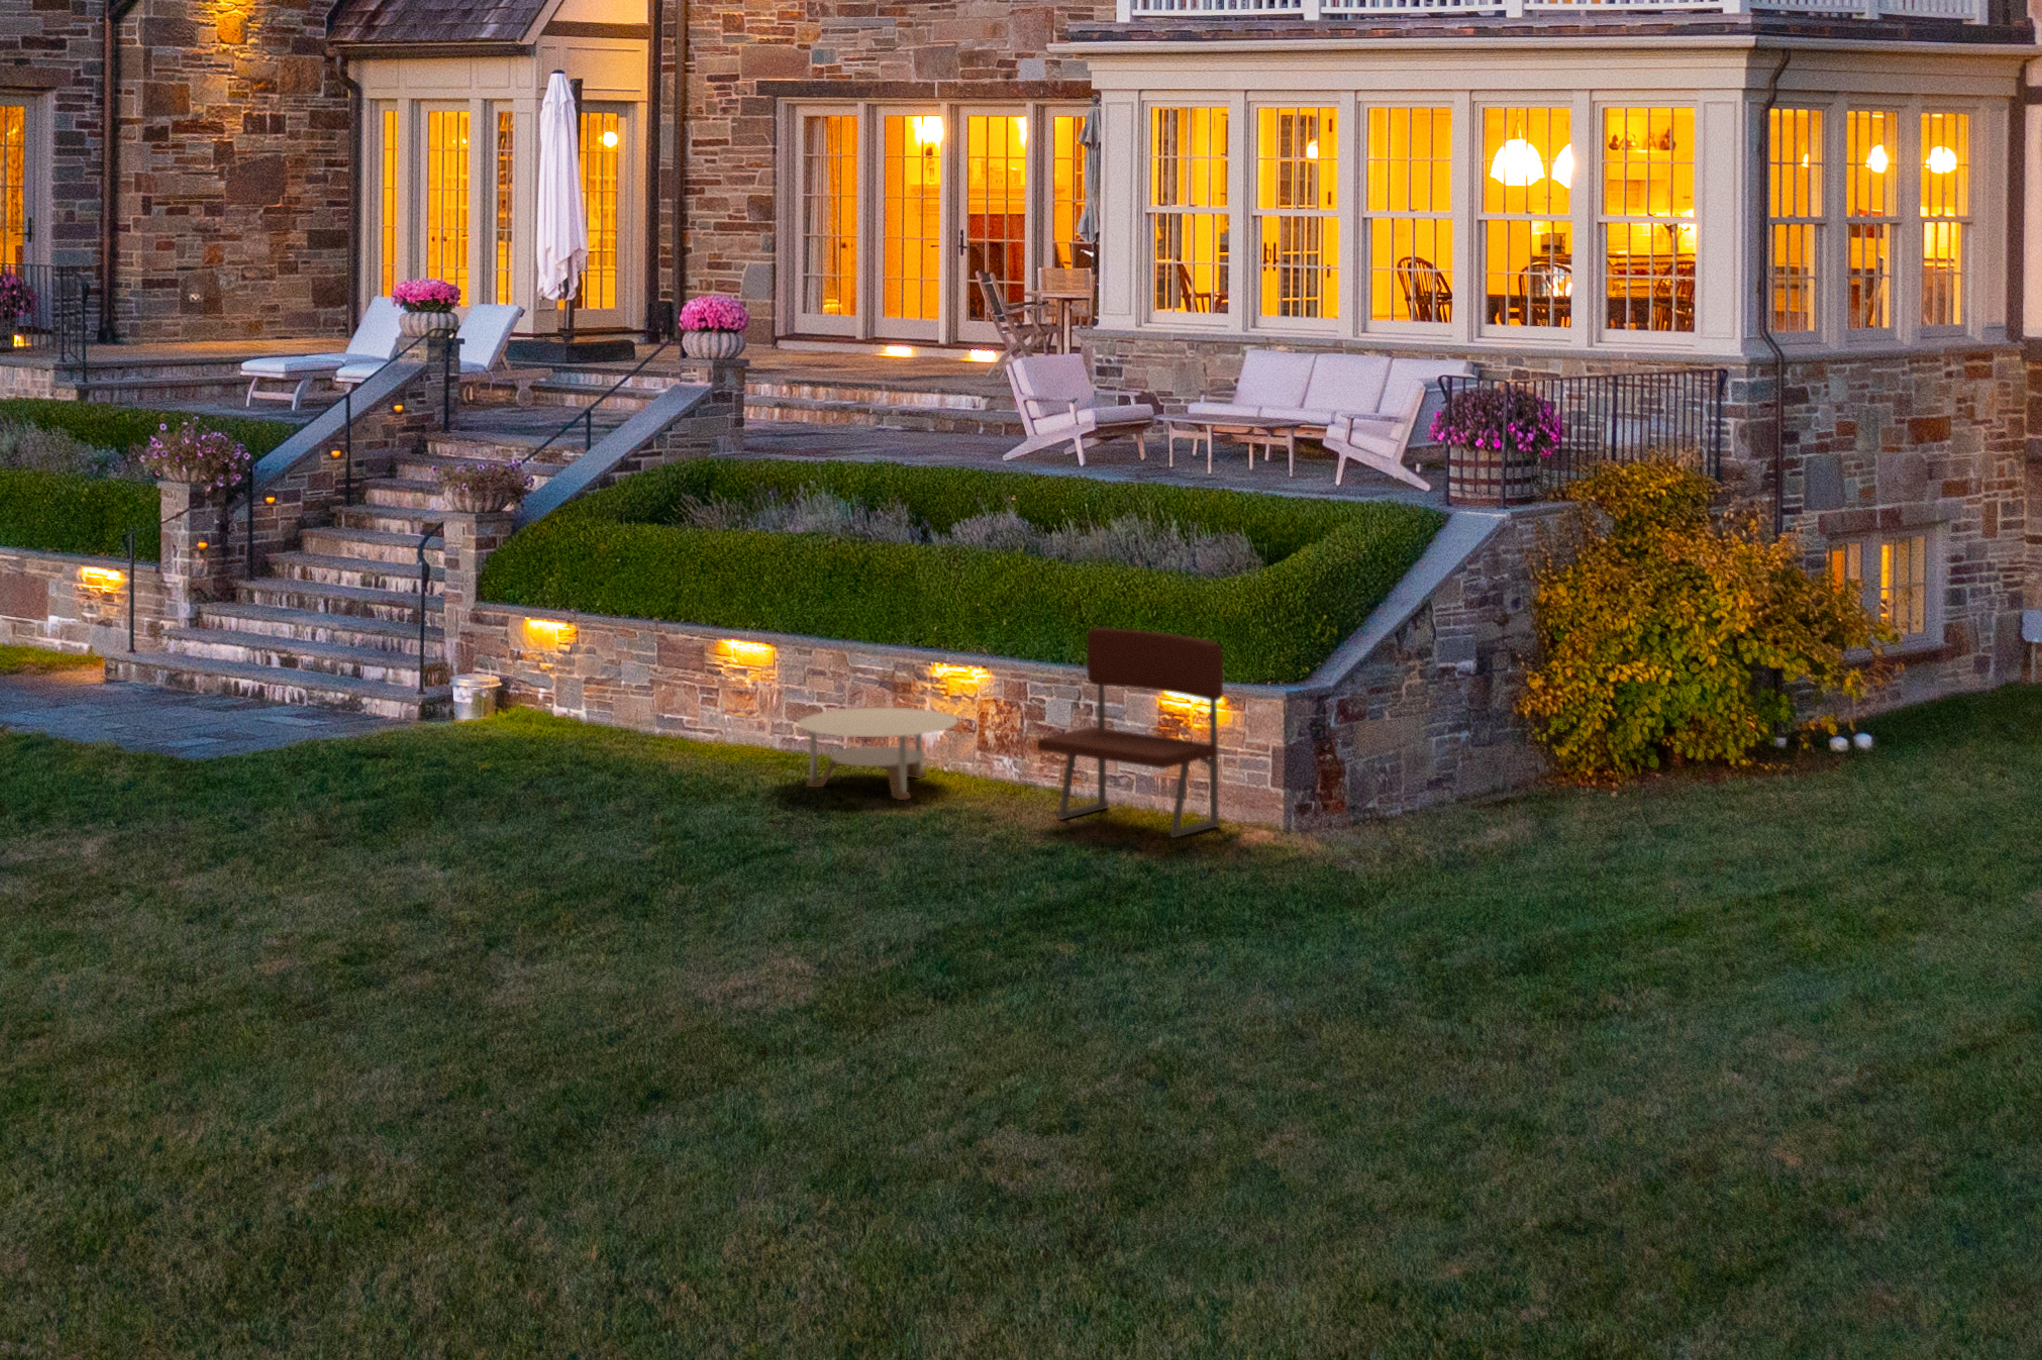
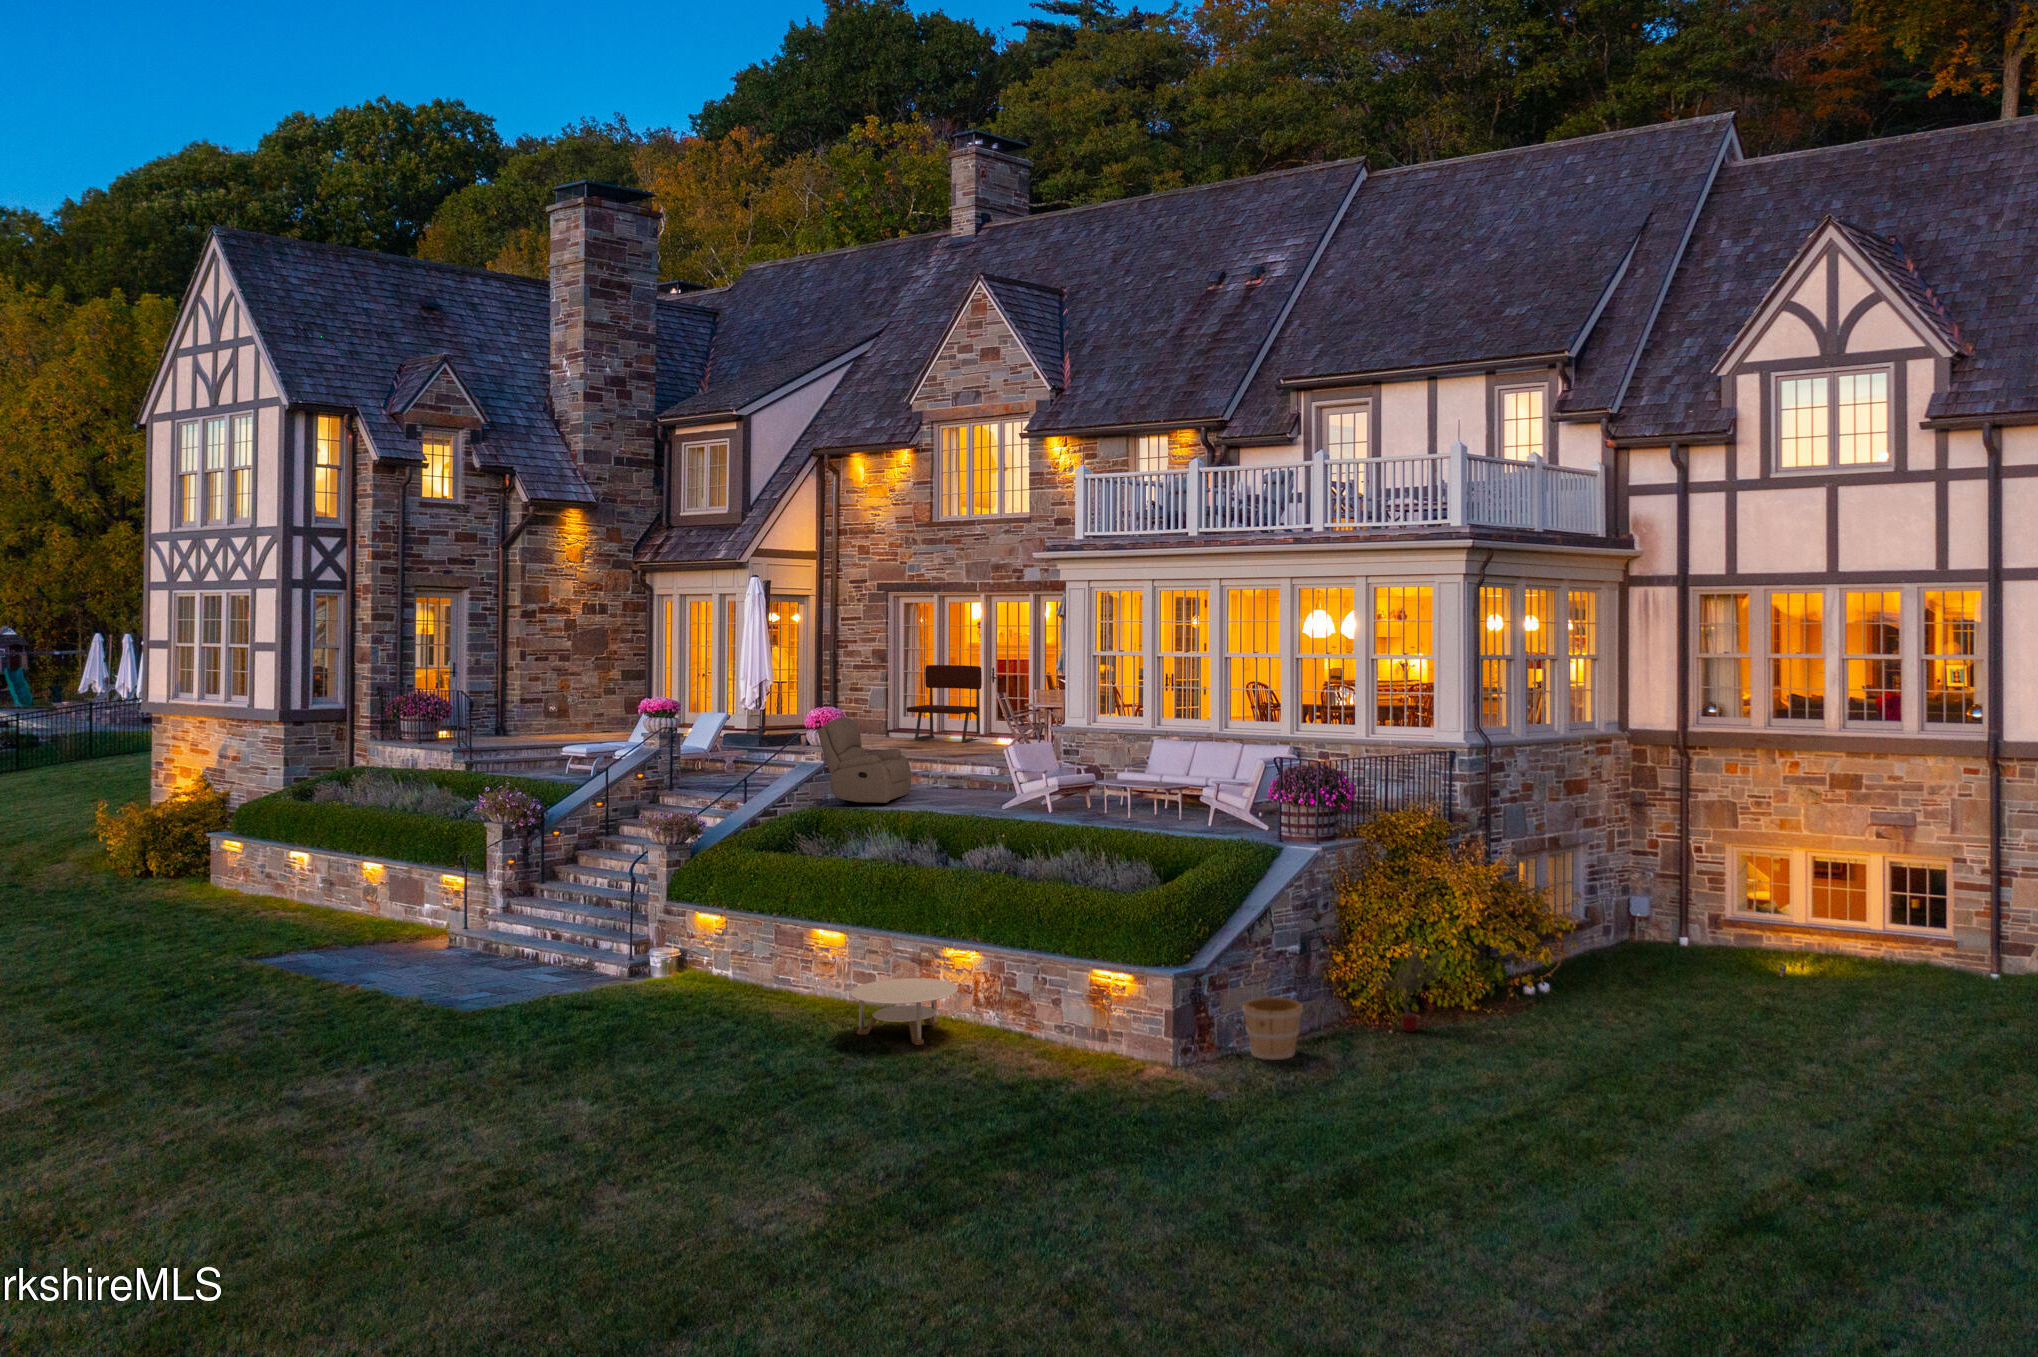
chair: none [699,313,846,454] -> present [818,717,911,804]
bench: present [1037,628,1223,838] -> present [906,665,982,743]
potted tree: none [1586,656,1692,790] -> present [1375,944,1442,1032]
wooden bucket: none [1386,731,1477,821] -> present [1242,997,1303,1060]

